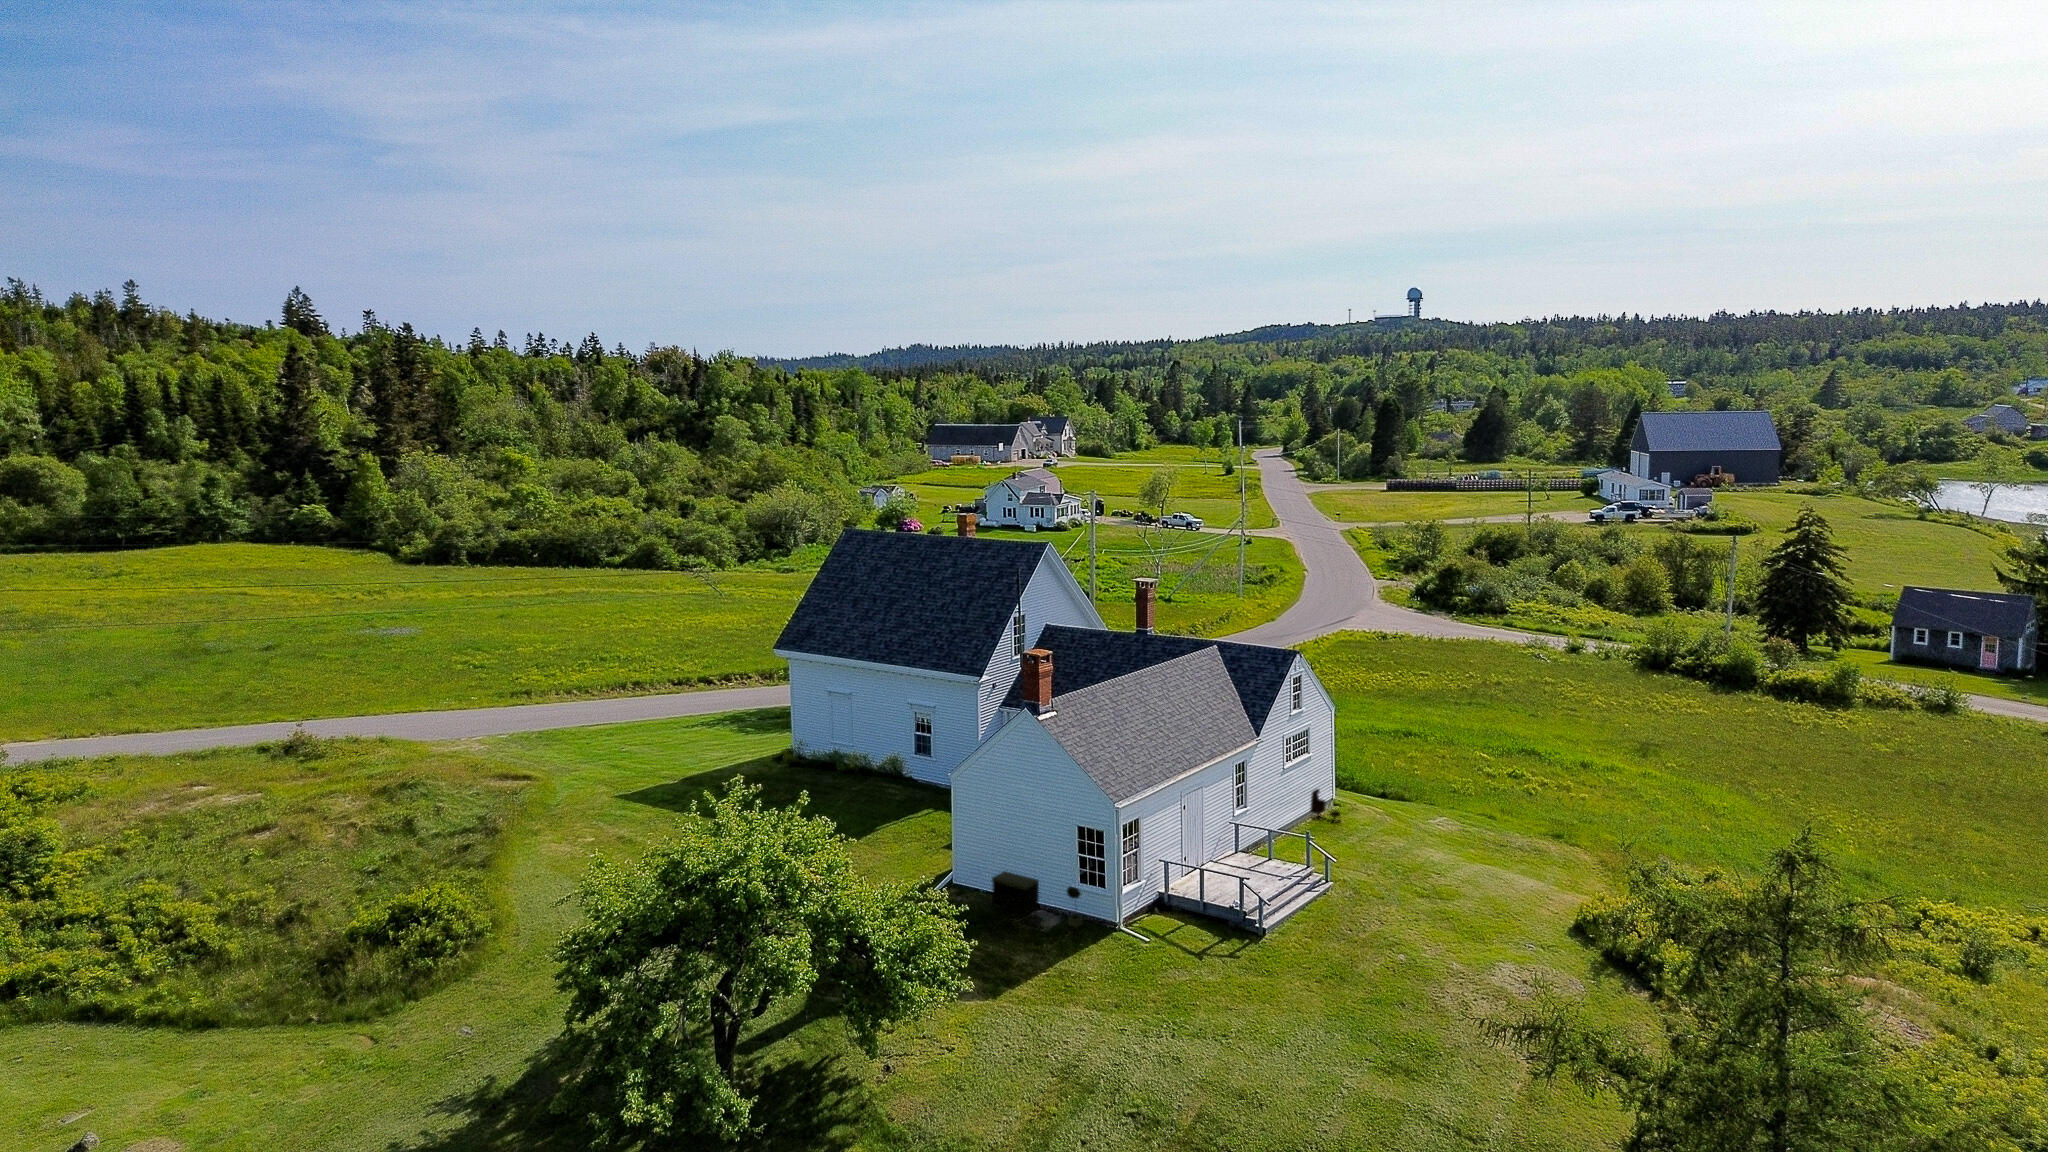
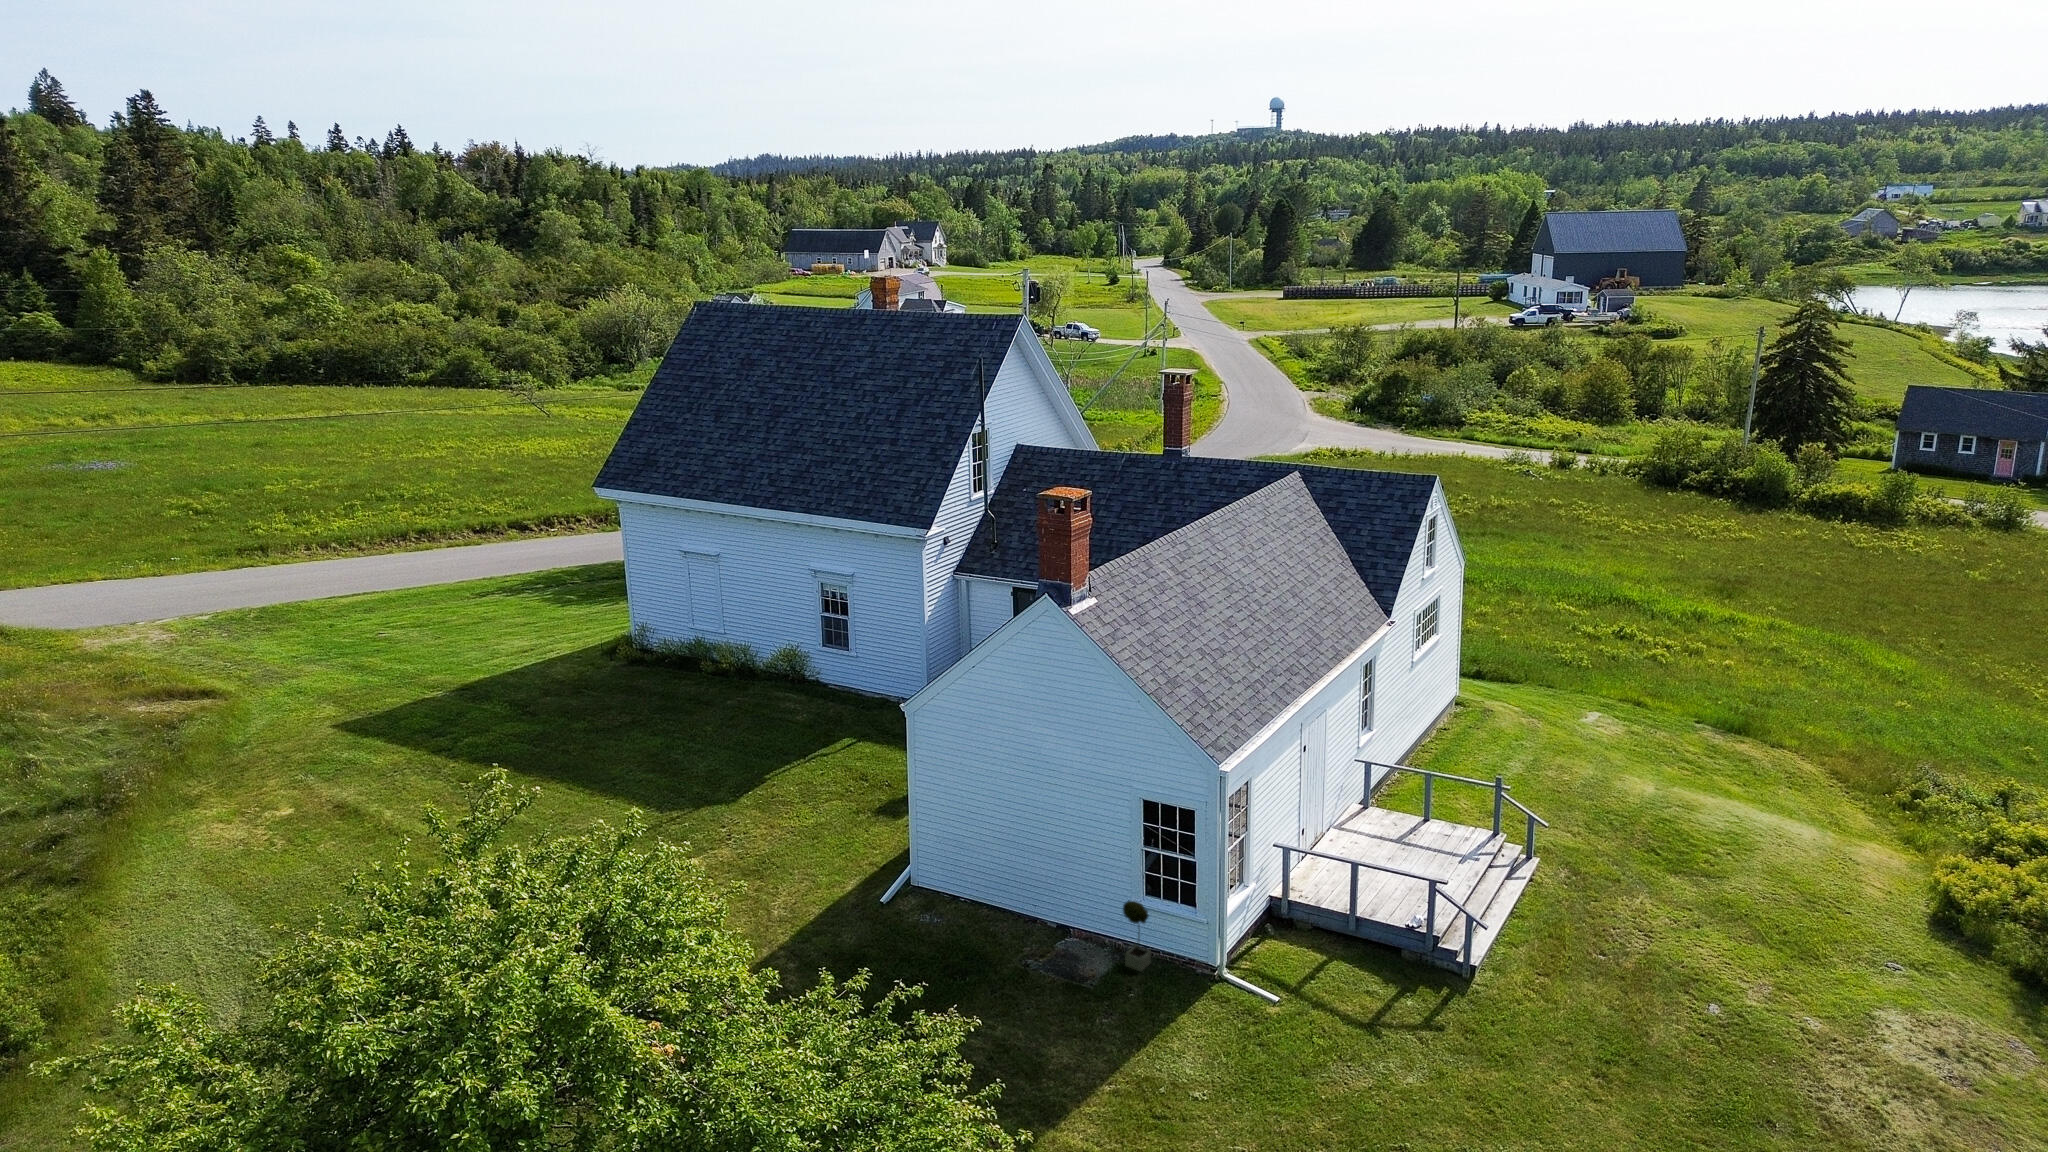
lounge chair: present [1310,789,1341,821] -> none [1435,688,1484,741]
storage bench: present [992,871,1039,914] -> none [985,868,1067,947]

